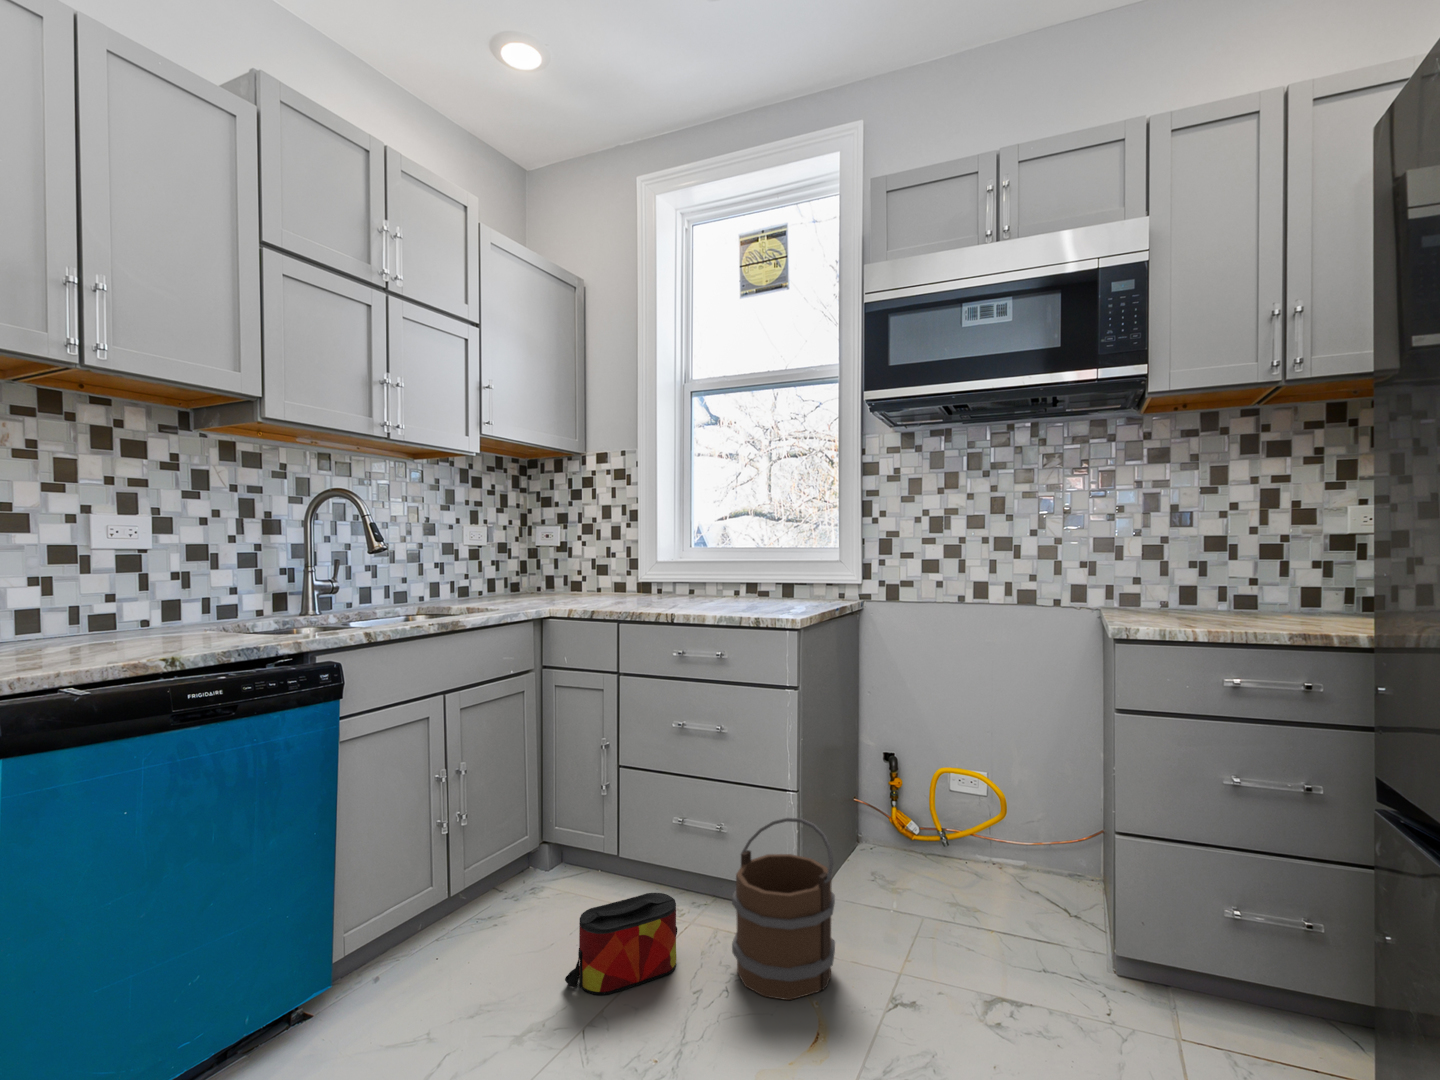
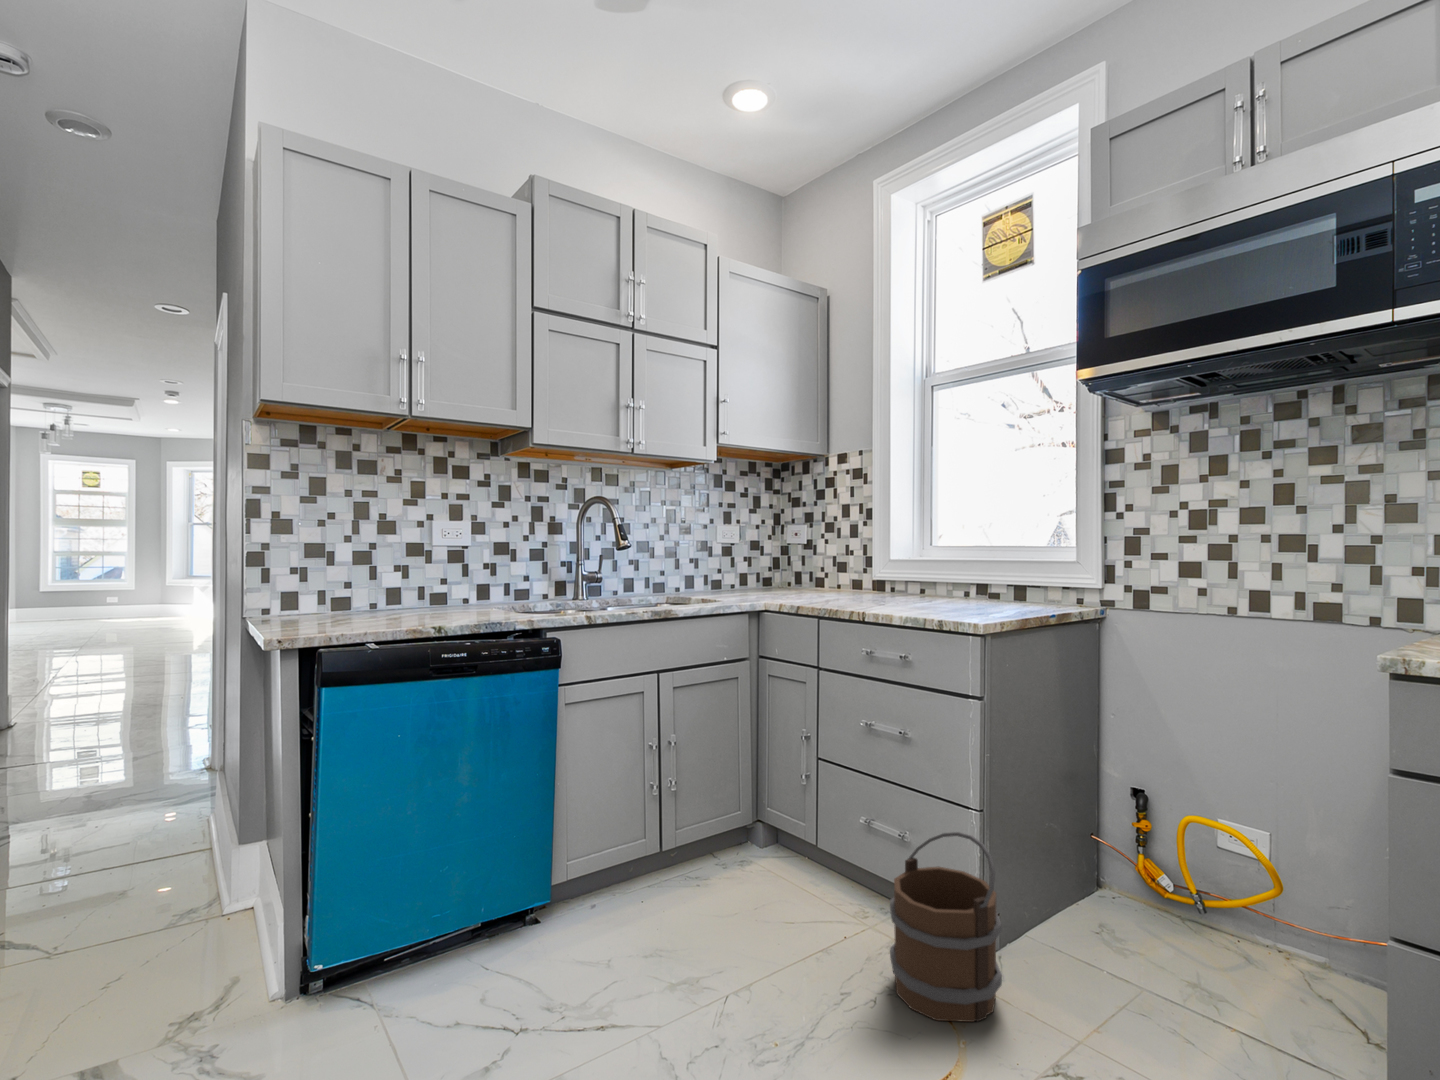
bag: present [565,893,677,995] -> none [732,879,845,964]

